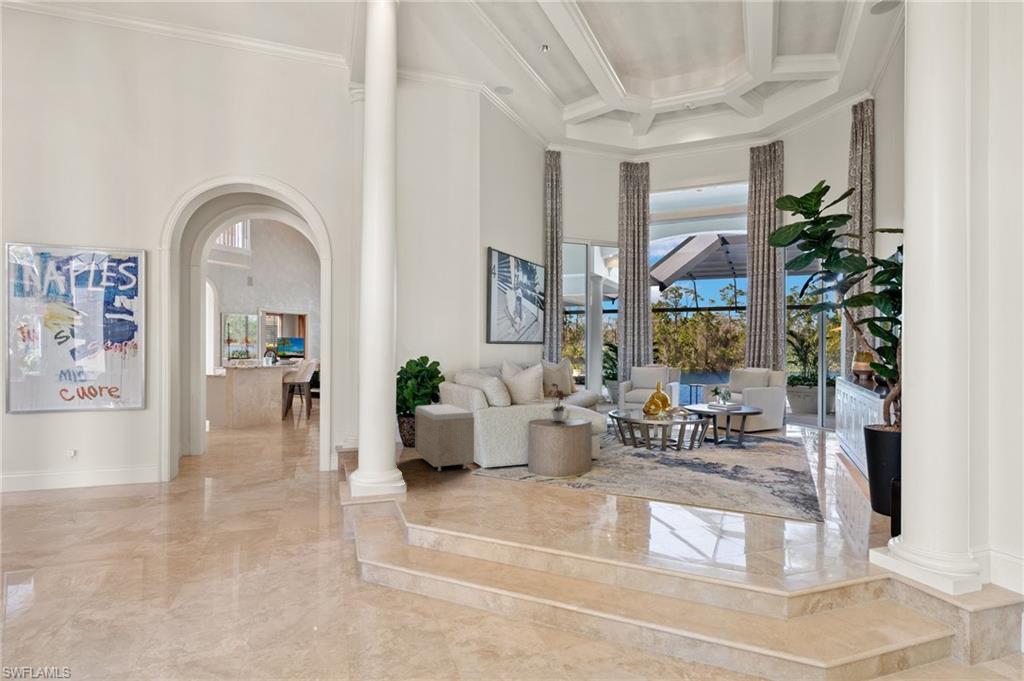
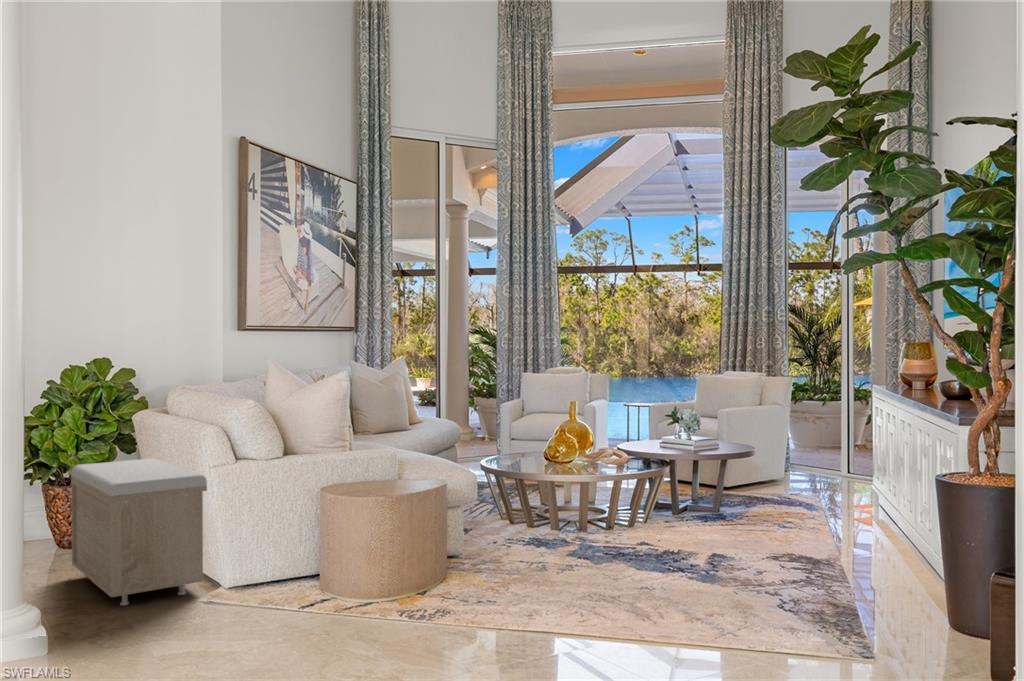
flower arrangement: present [548,383,568,421] -> none [358,406,406,486]

